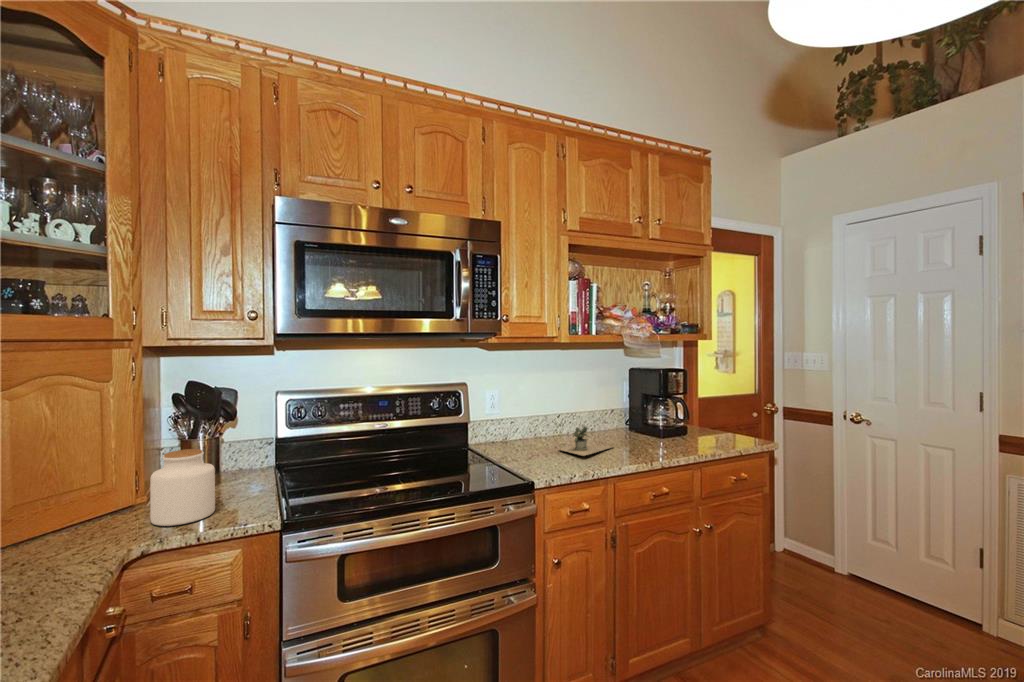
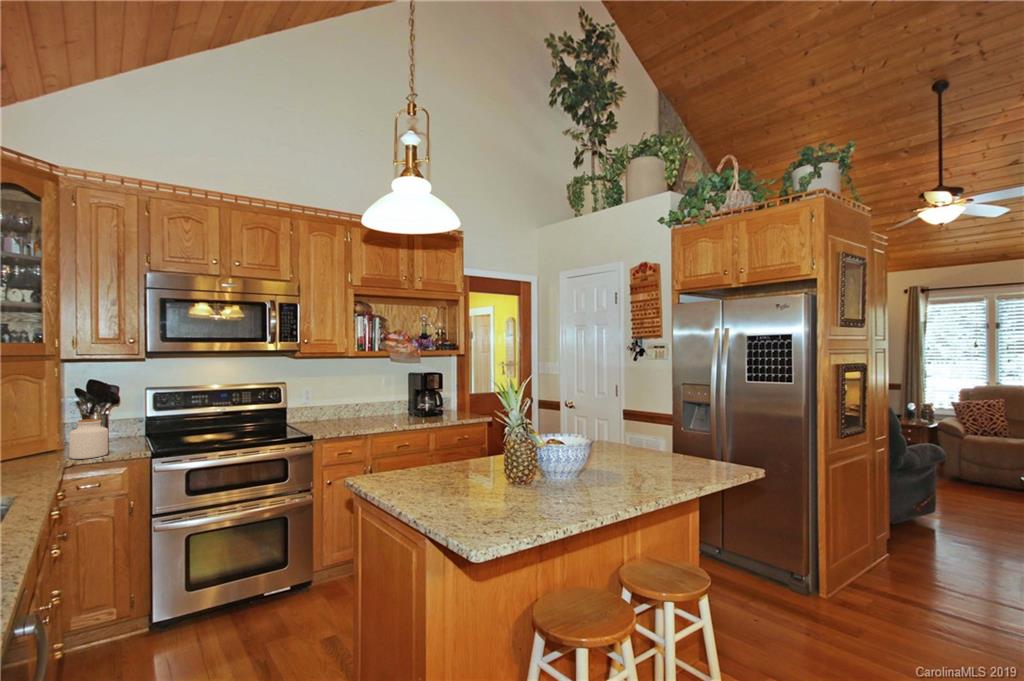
potted plant: present [559,426,612,456] -> none [344,408,395,426]

